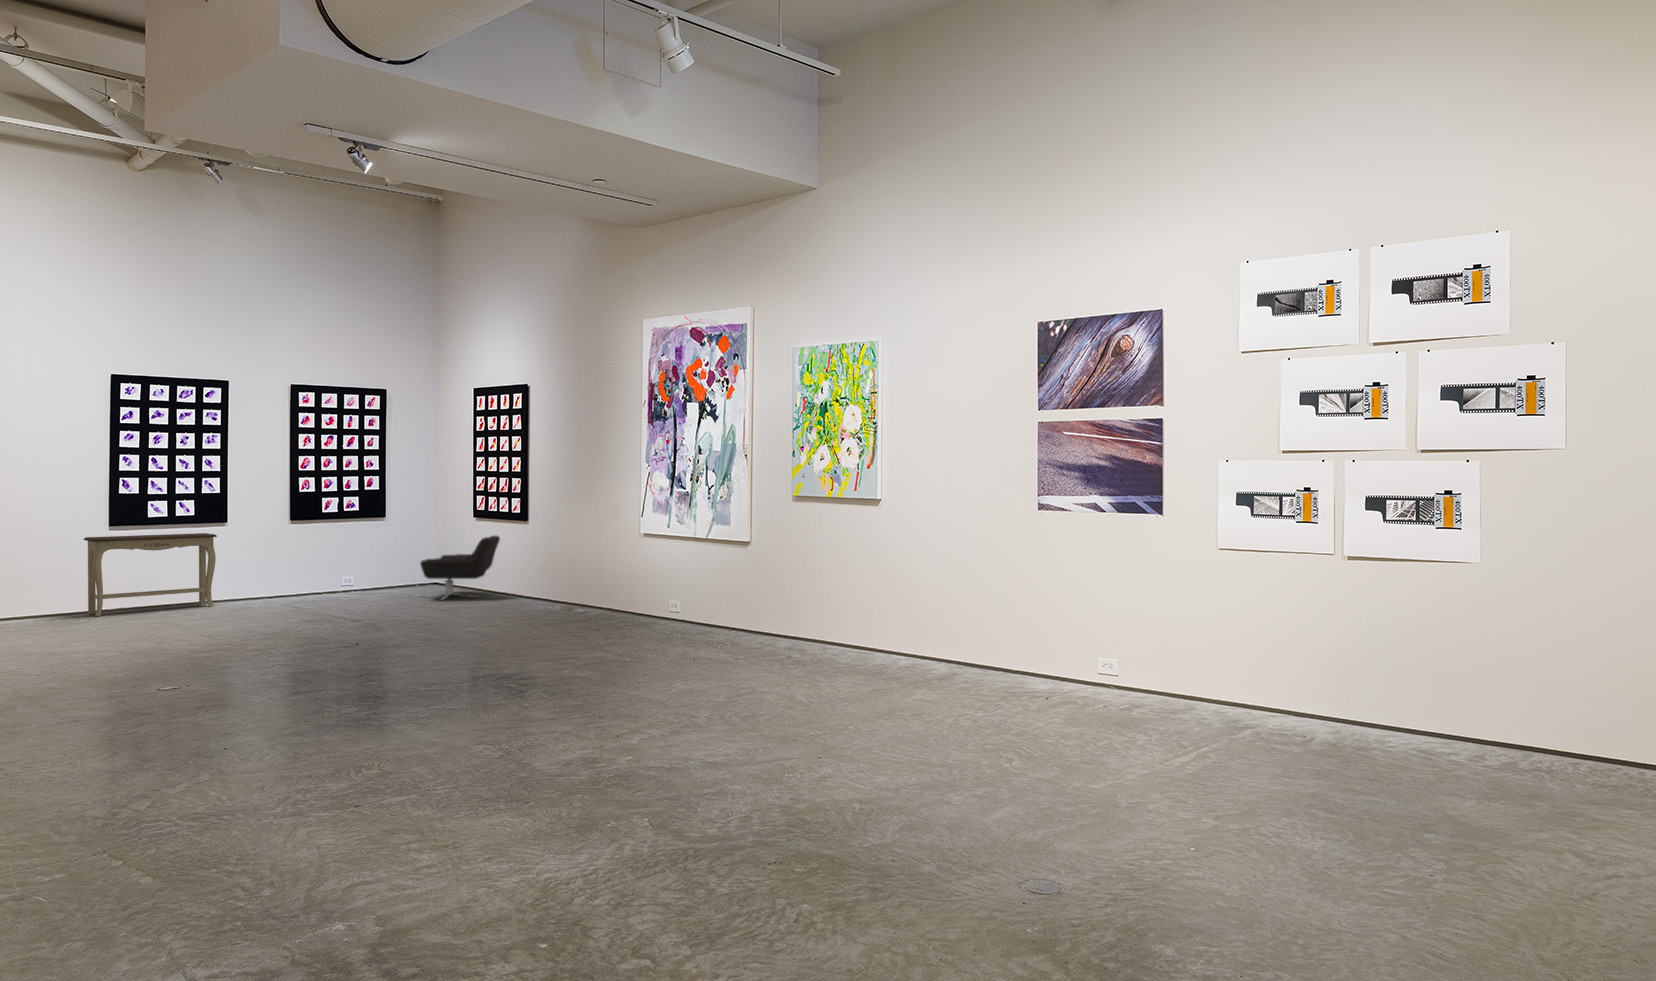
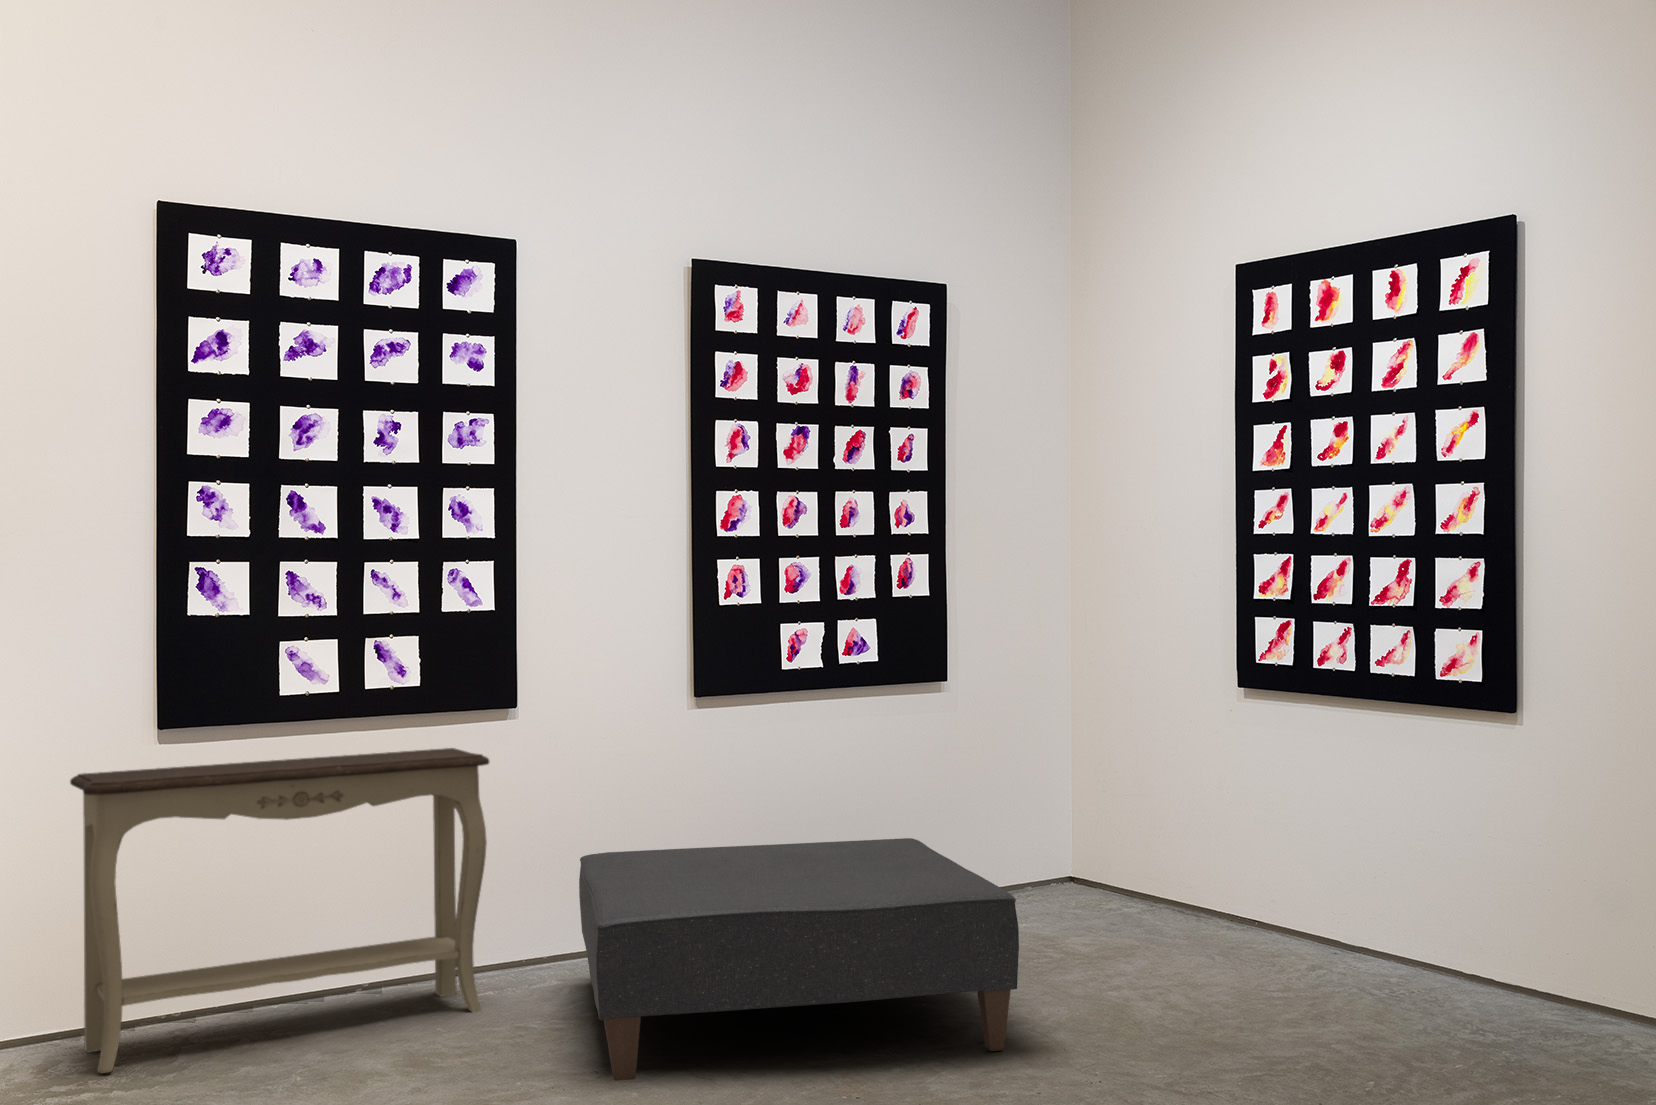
lounge chair: present [421,536,500,600] -> none [1126,747,1415,999]
ottoman: none [244,561,365,613] -> present [579,838,1019,1081]

